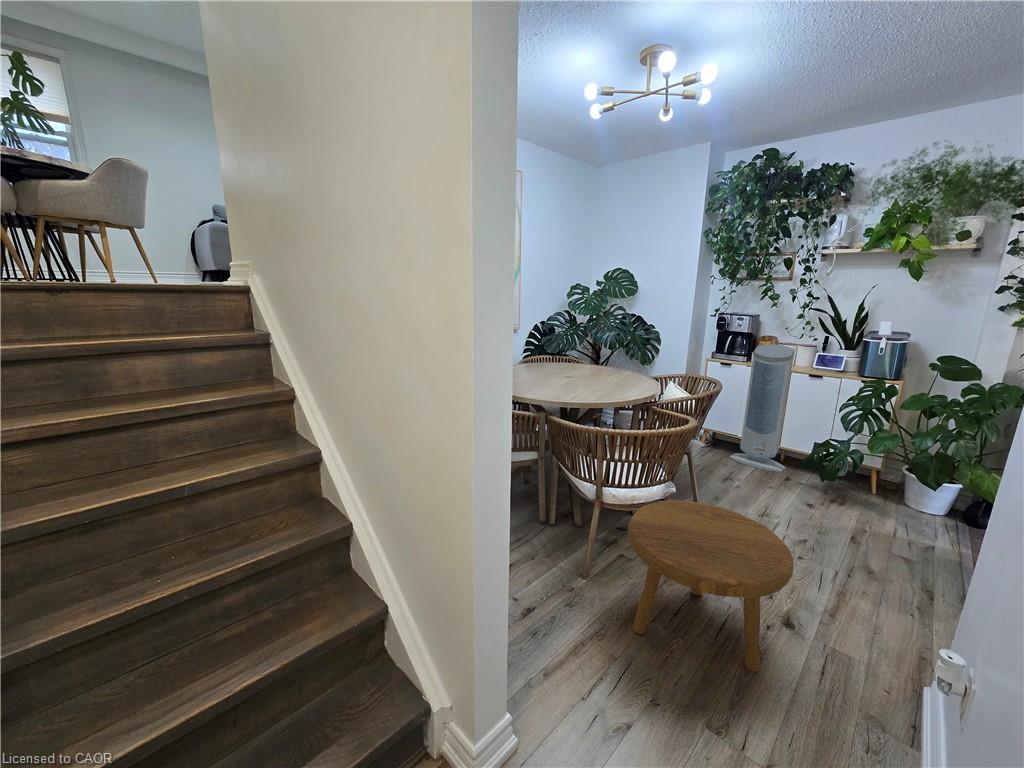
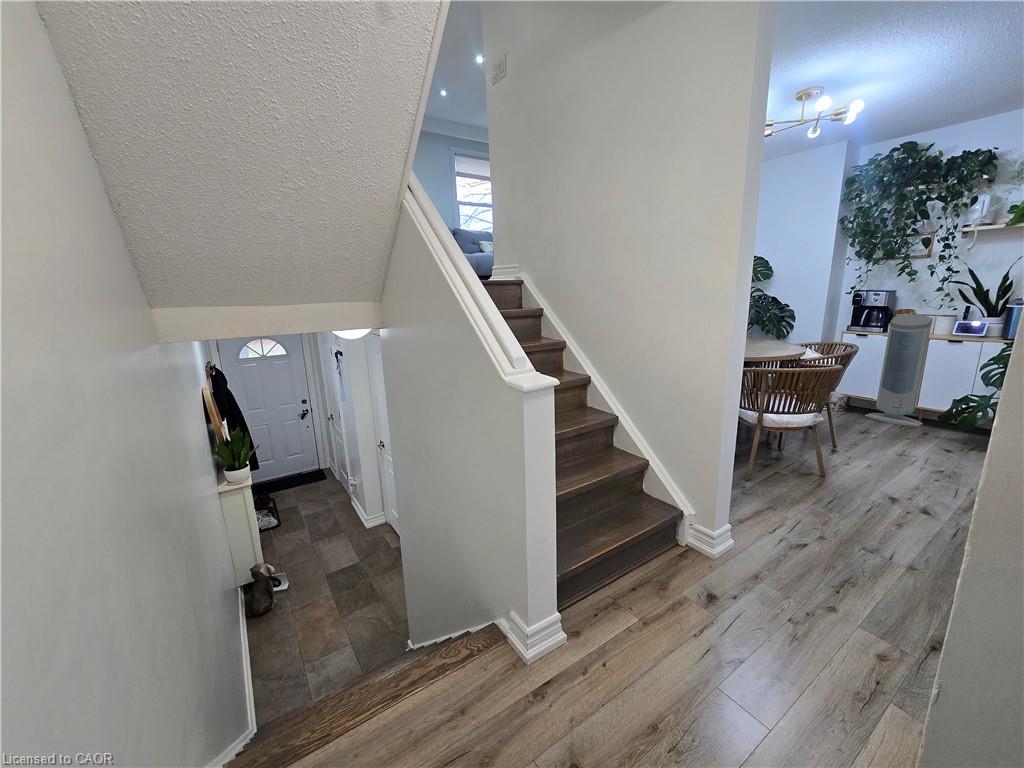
footstool: present [628,500,794,672] -> none [792,420,925,524]

